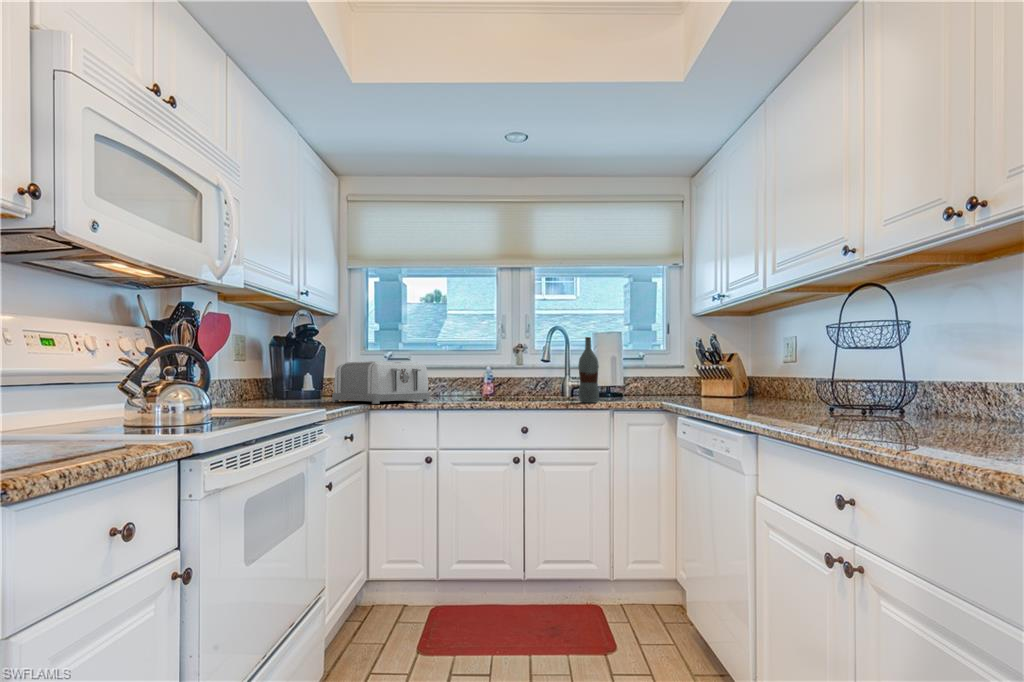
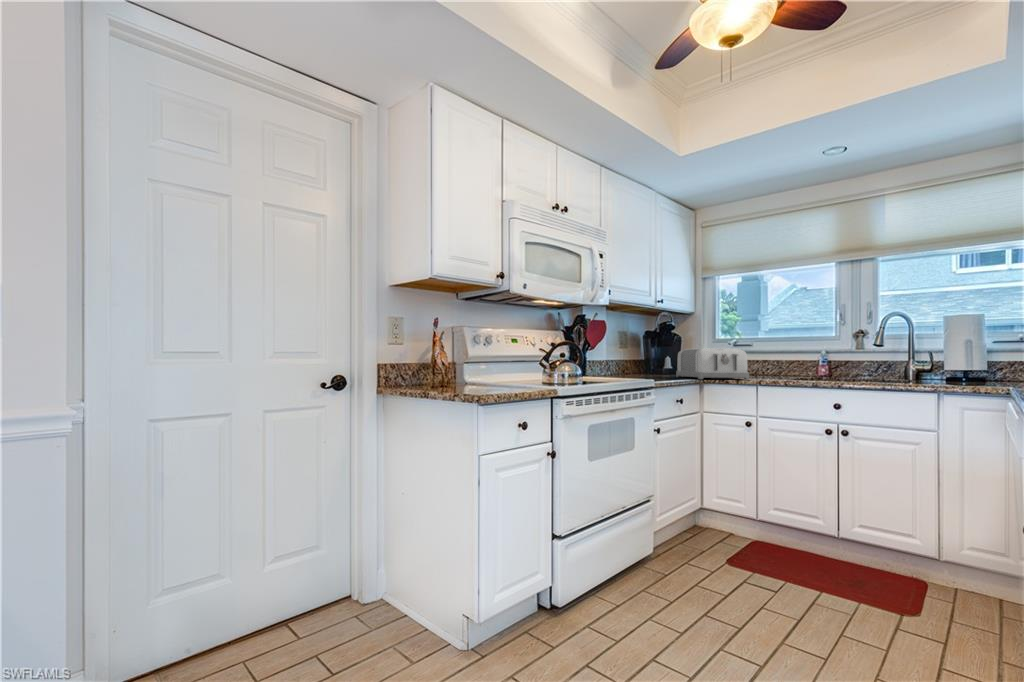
bottle: present [578,337,599,403] -> none [896,325,921,387]

